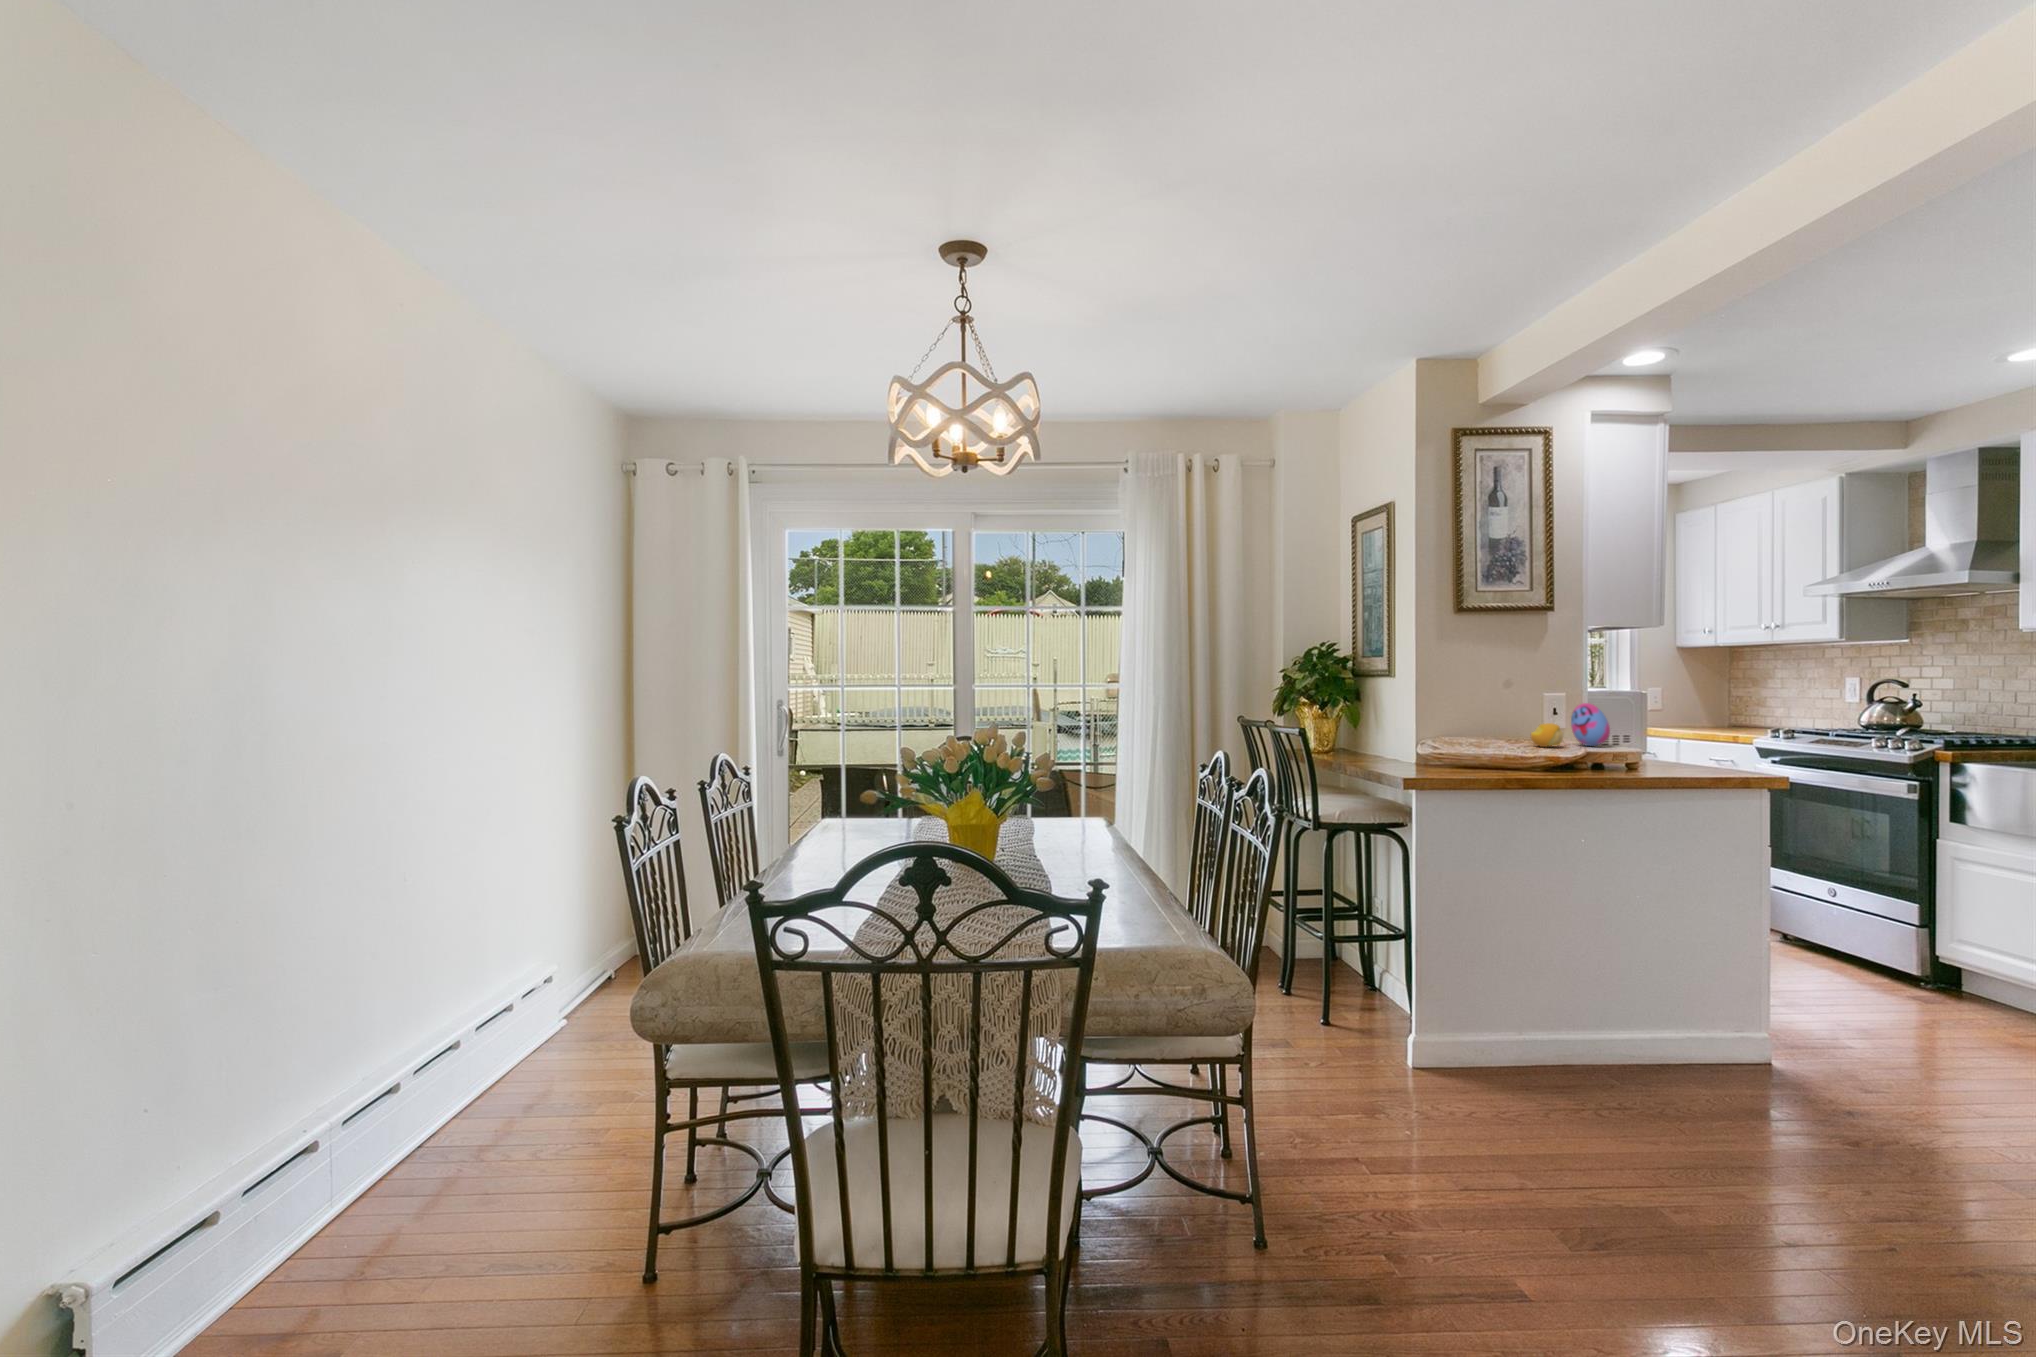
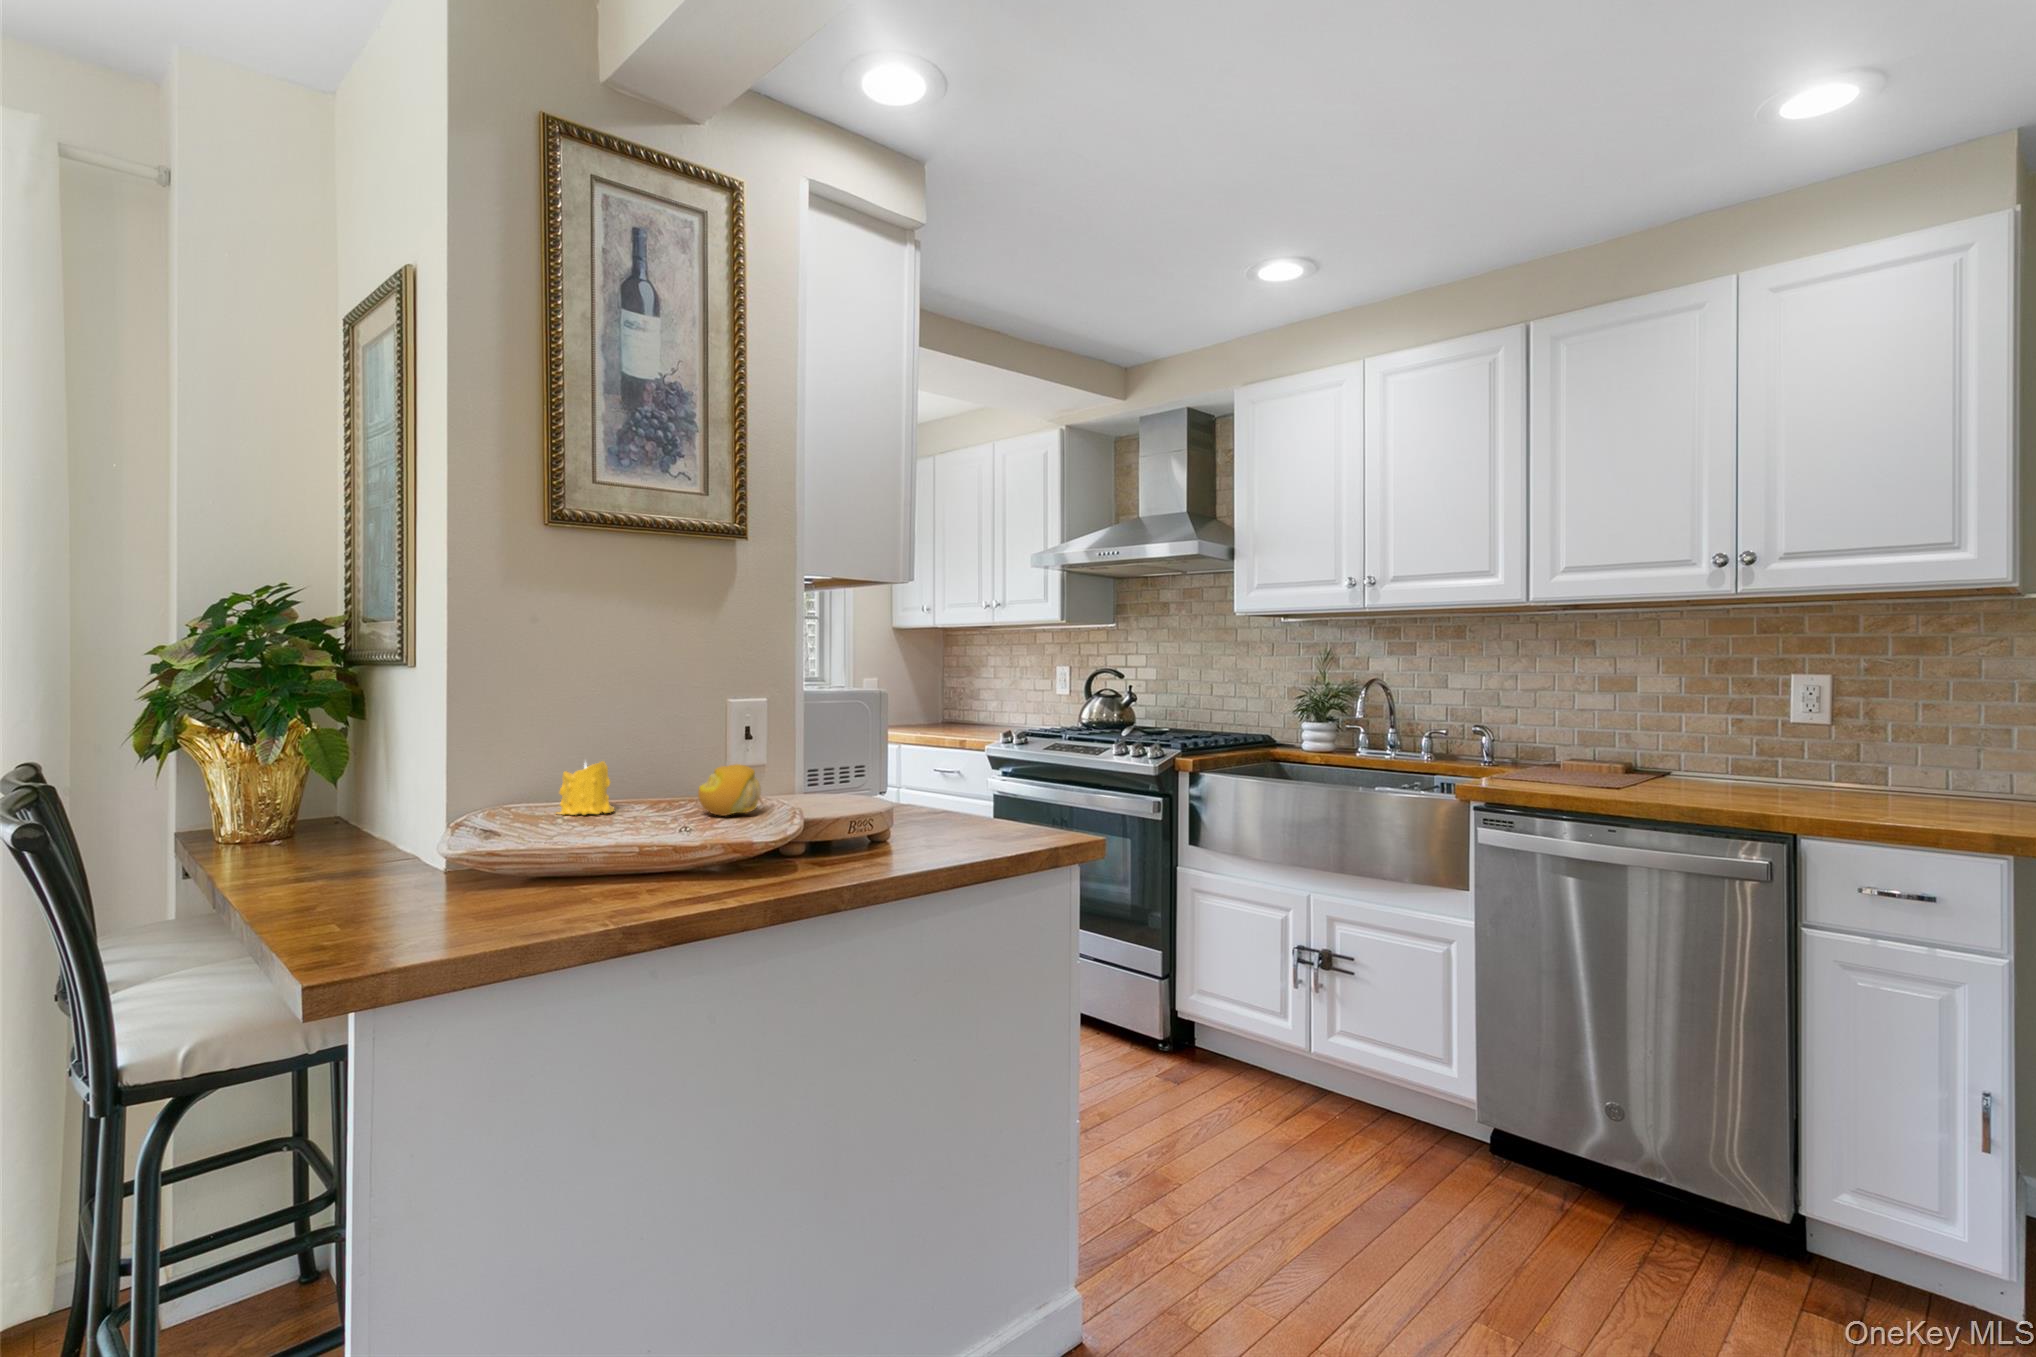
decorative egg: present [1571,703,1610,746] -> none [776,718,842,802]
candle: none [1462,718,1489,743] -> present [557,761,614,815]

